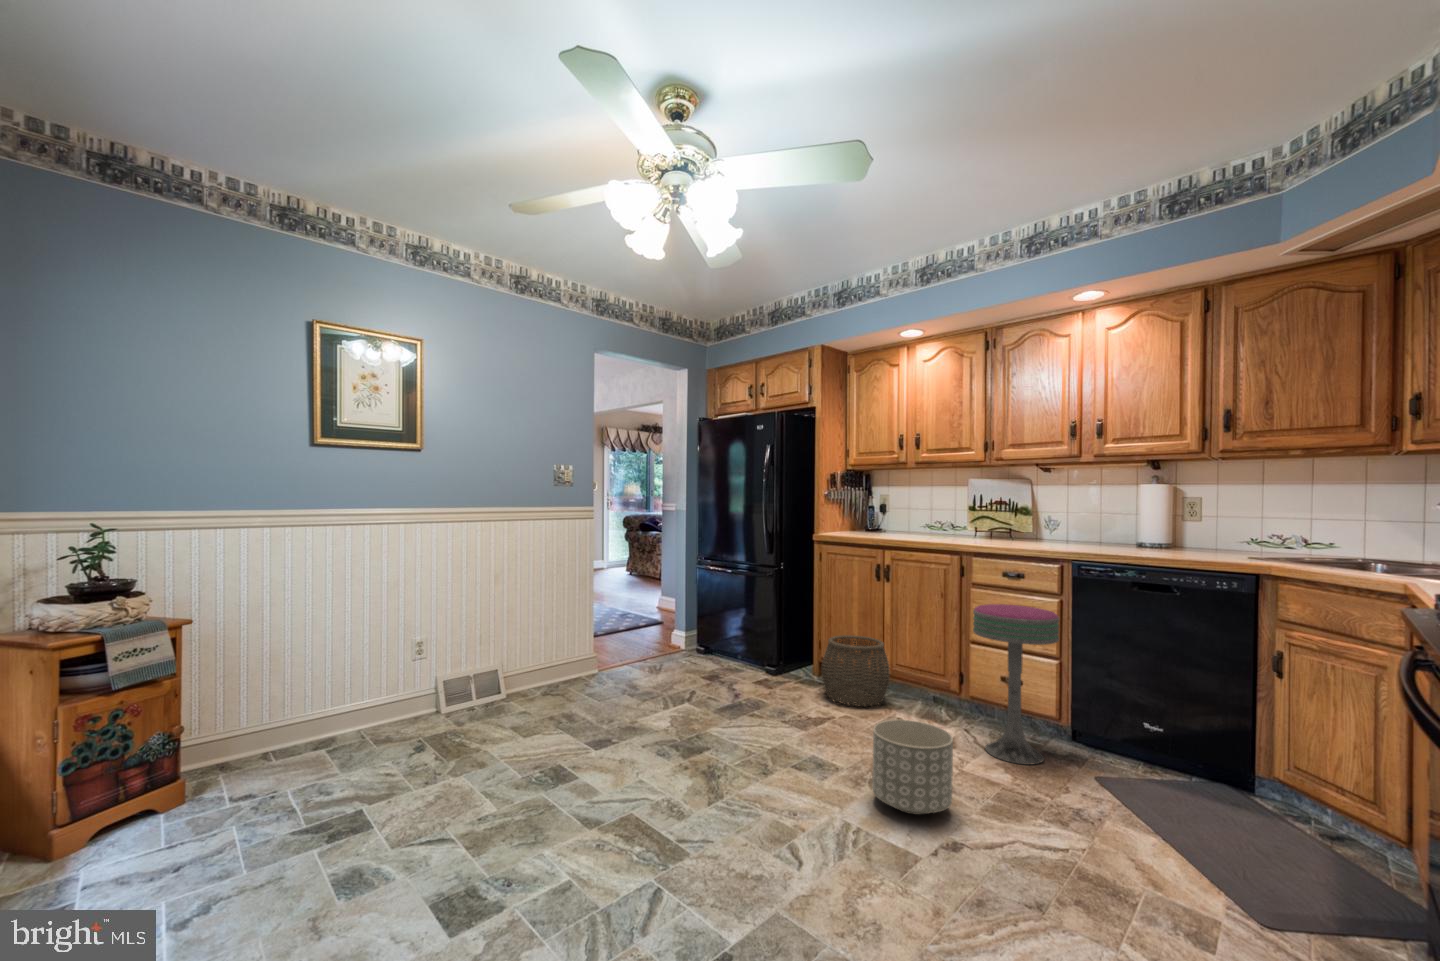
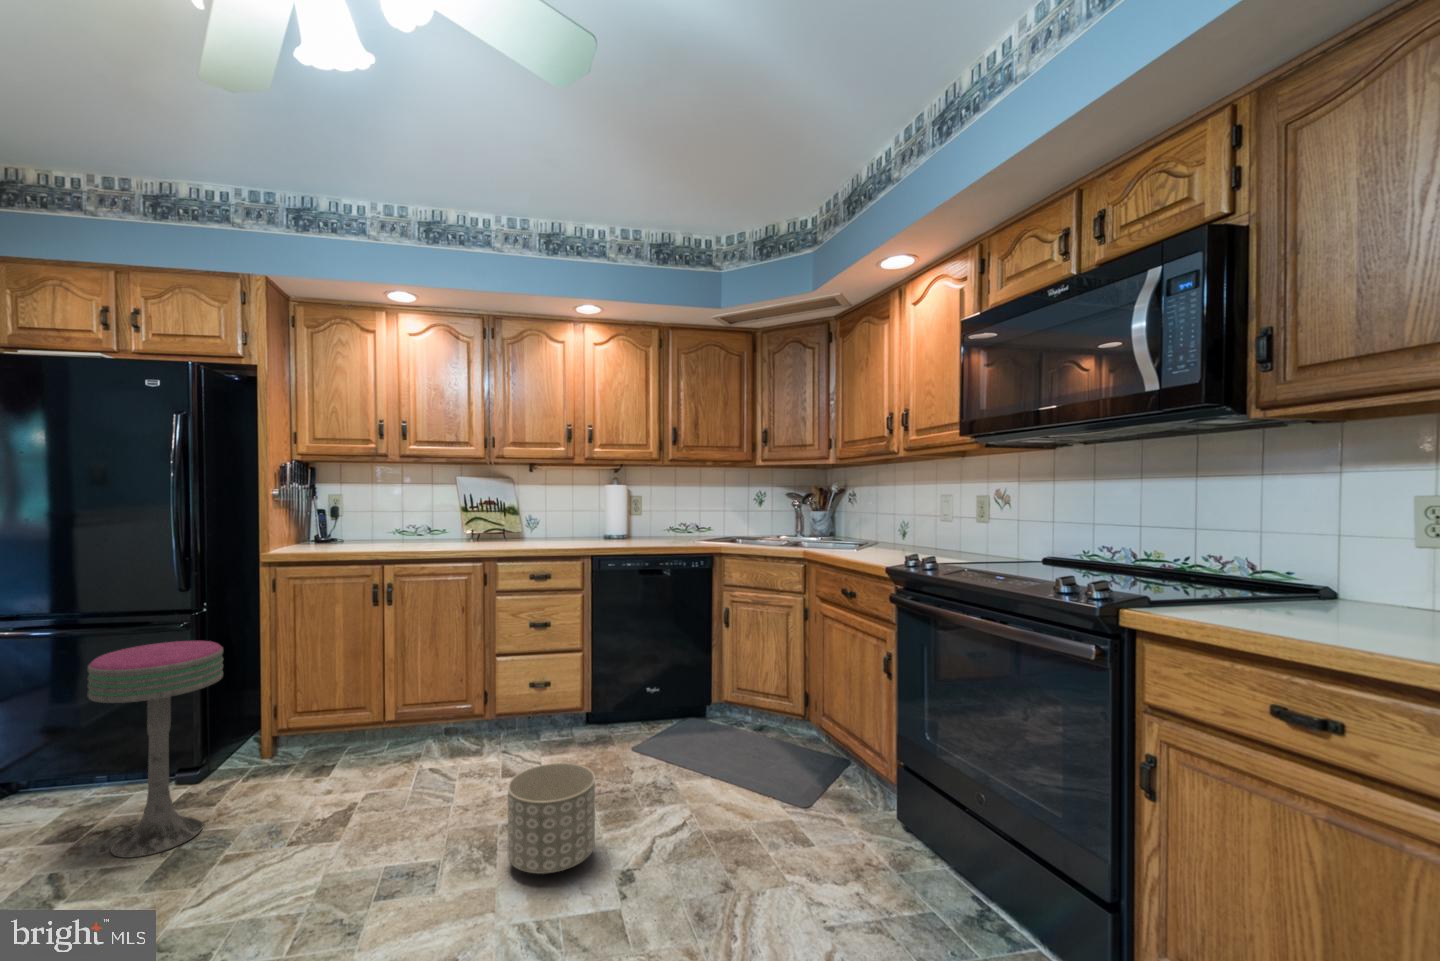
bar stool: present [973,604,1059,765] -> present [88,641,223,858]
woven basket: present [822,635,890,707] -> none [299,682,400,782]

